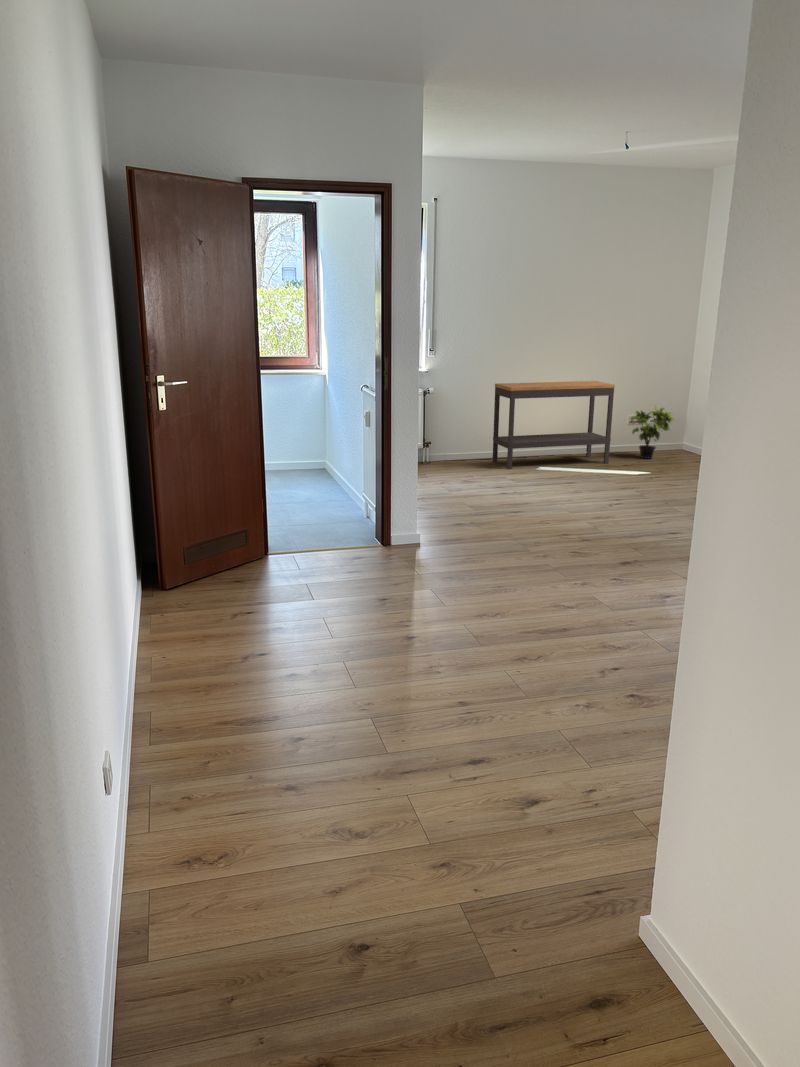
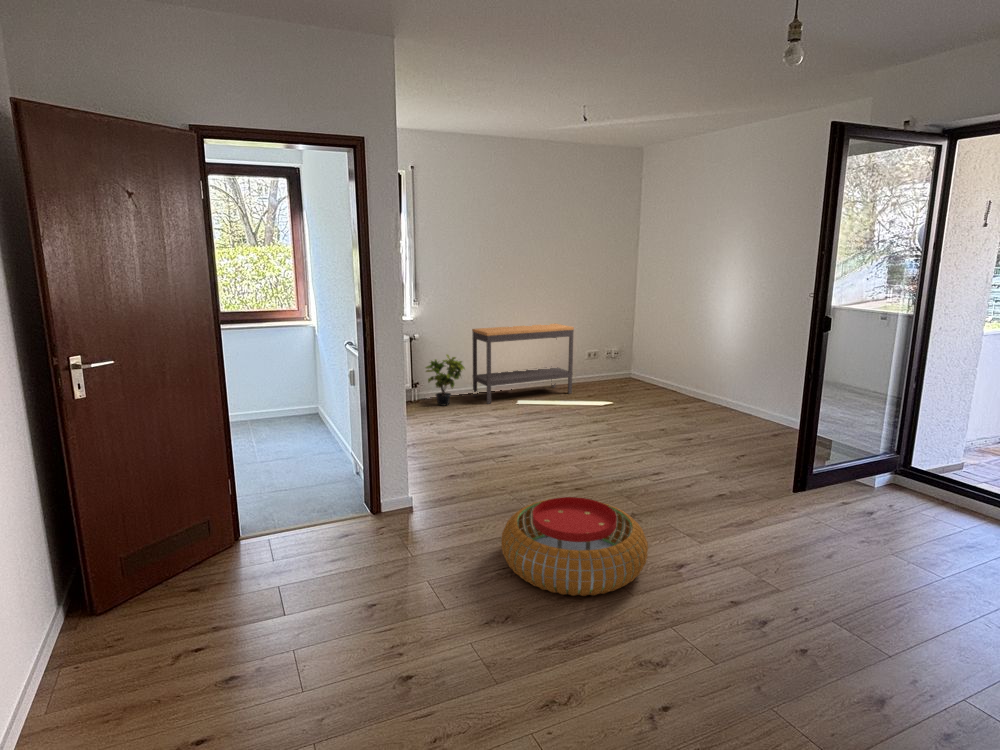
potted plant: present [629,405,673,458] -> present [426,355,465,405]
pouf: none [500,531,638,607] -> present [501,497,648,596]

